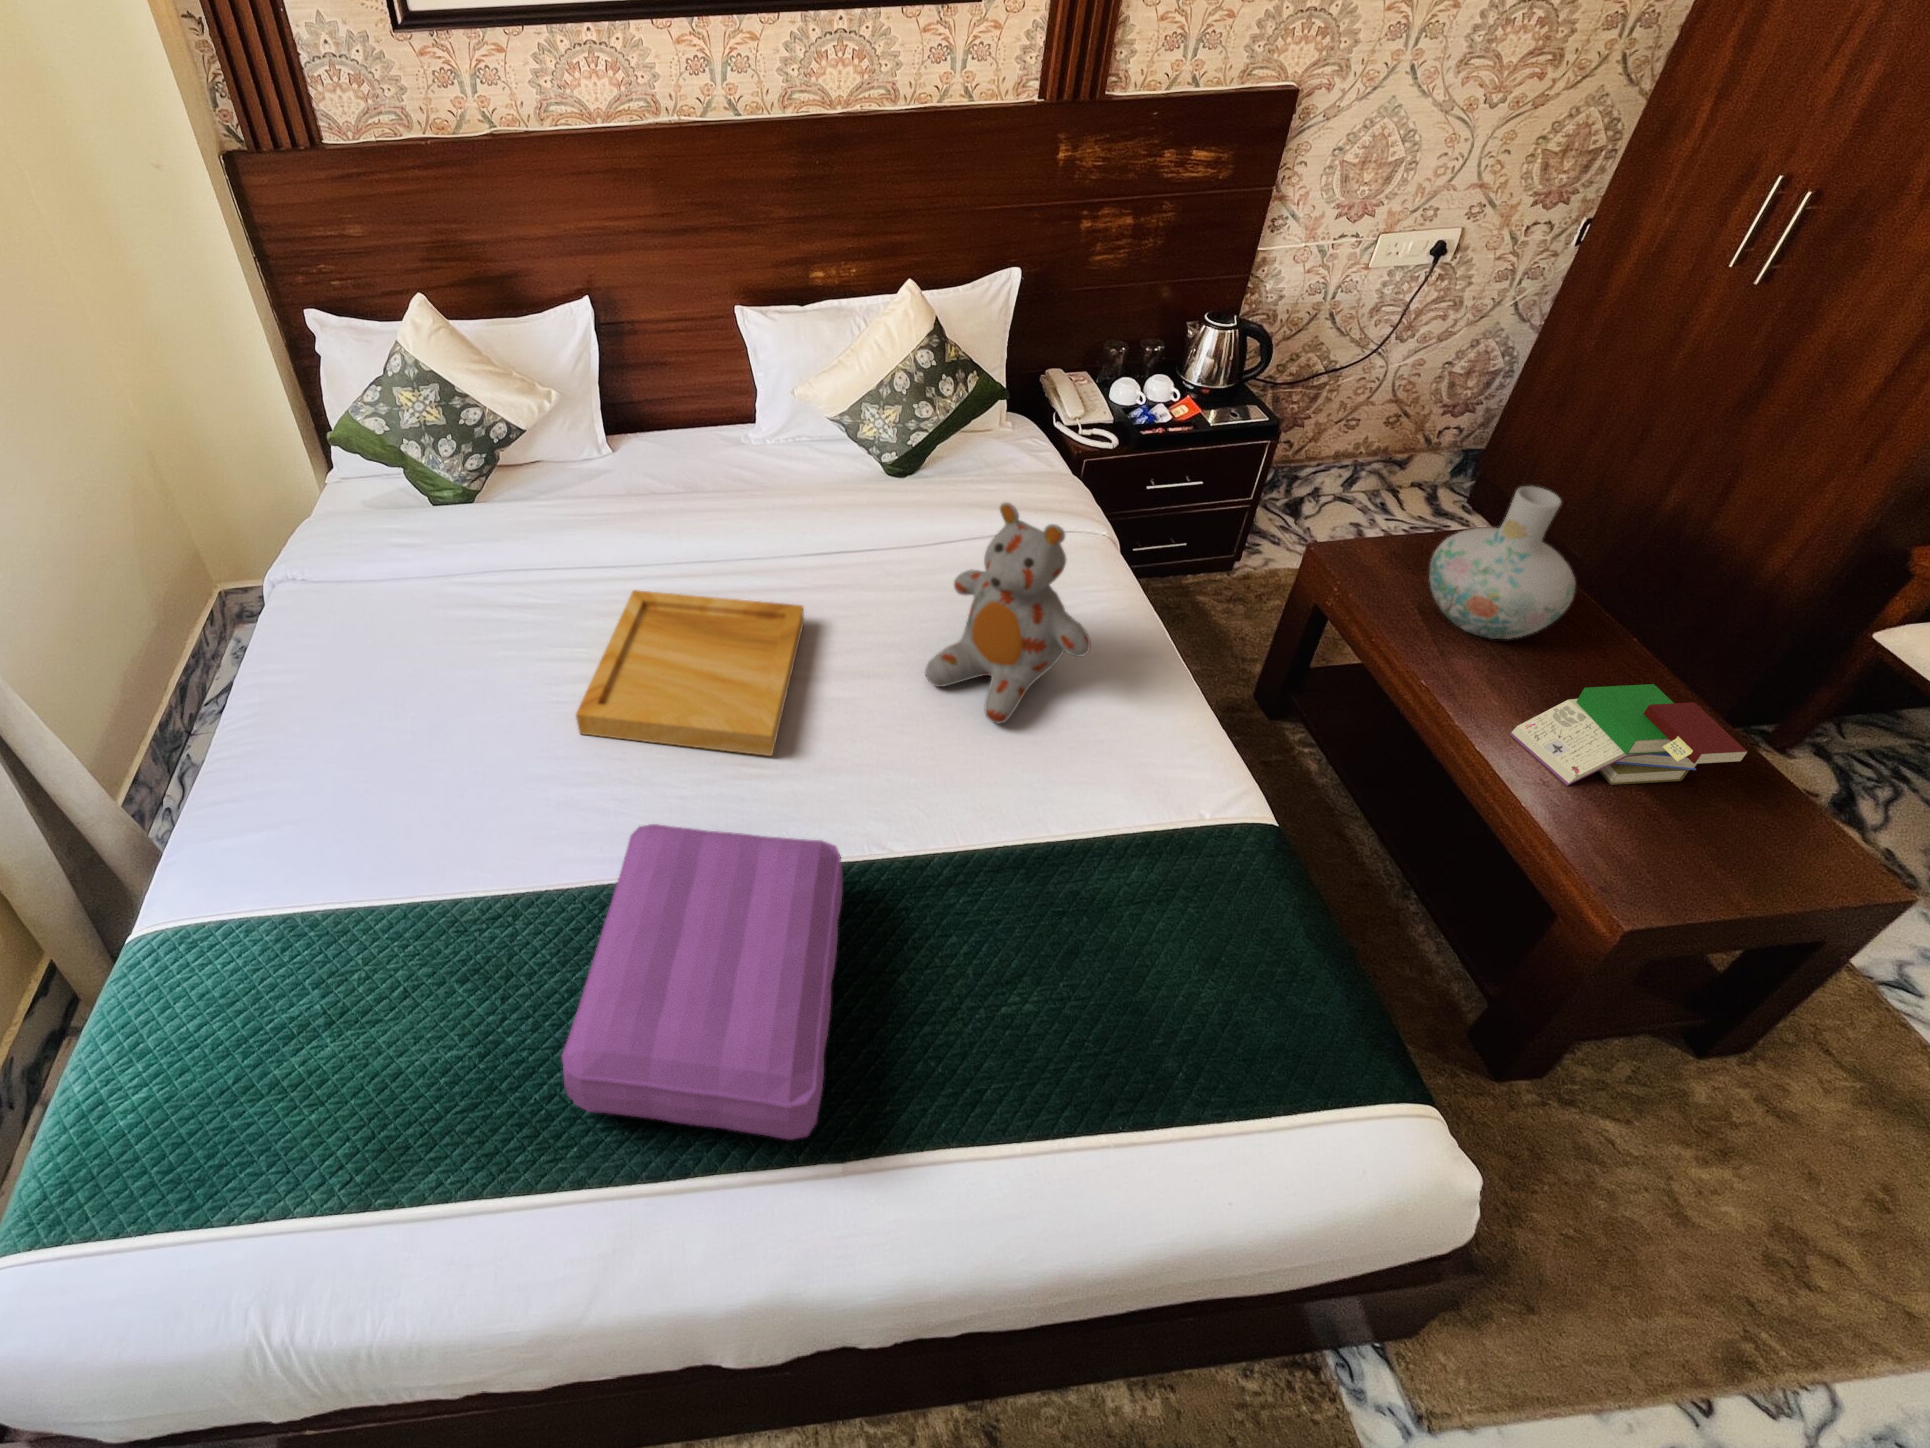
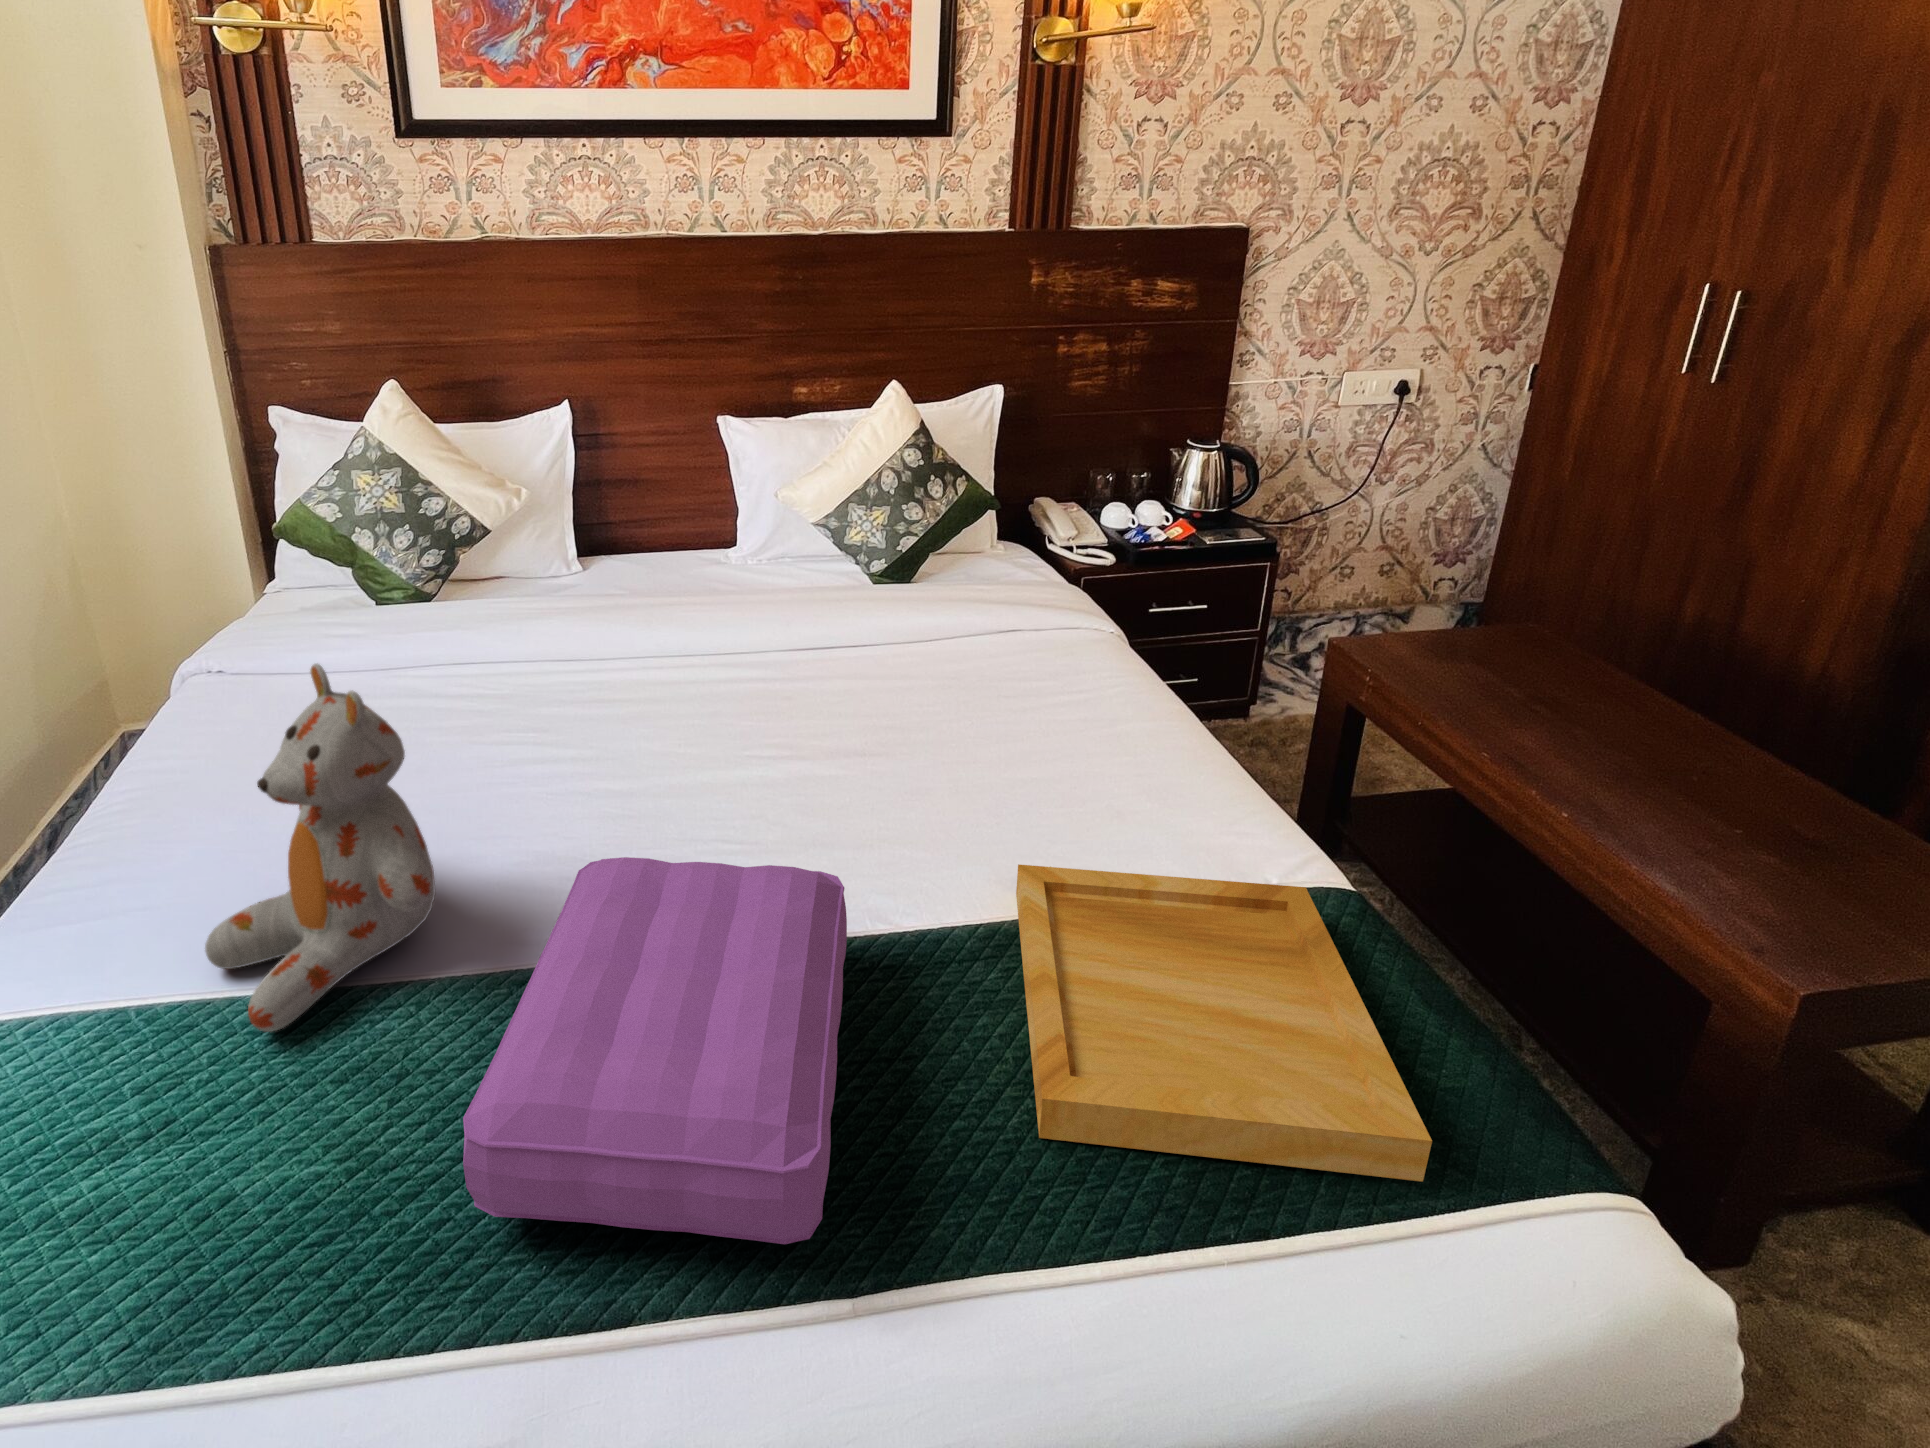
vase: present [1429,486,1575,639] -> none [1467,537,1628,711]
stuffed bear: present [925,502,1090,724] -> present [205,664,435,1032]
tray: present [576,590,804,756] -> present [1016,865,1432,1182]
book: present [1509,684,1747,785] -> none [1599,727,1875,842]

